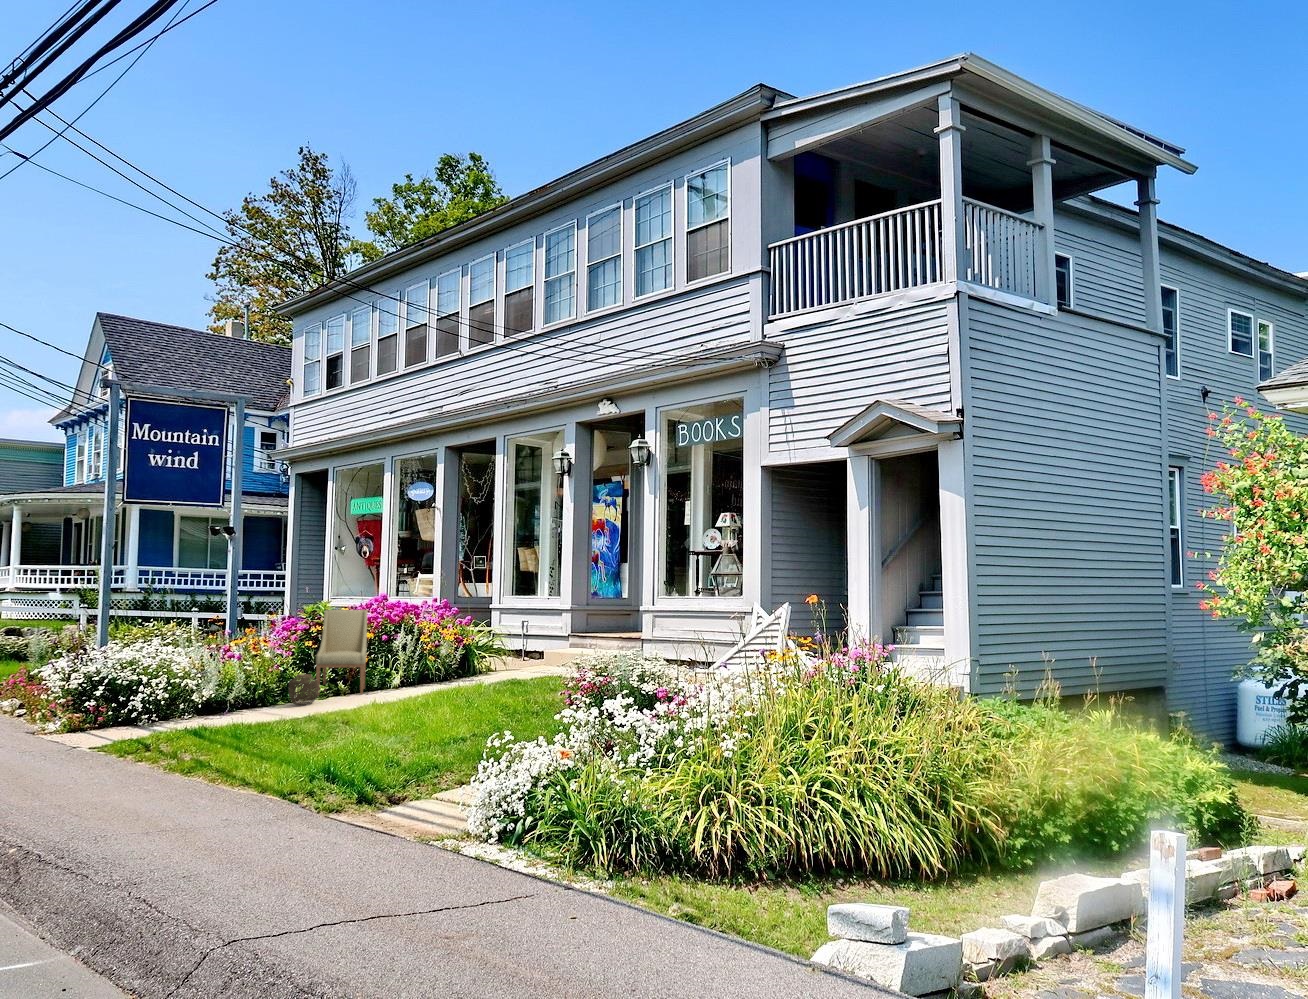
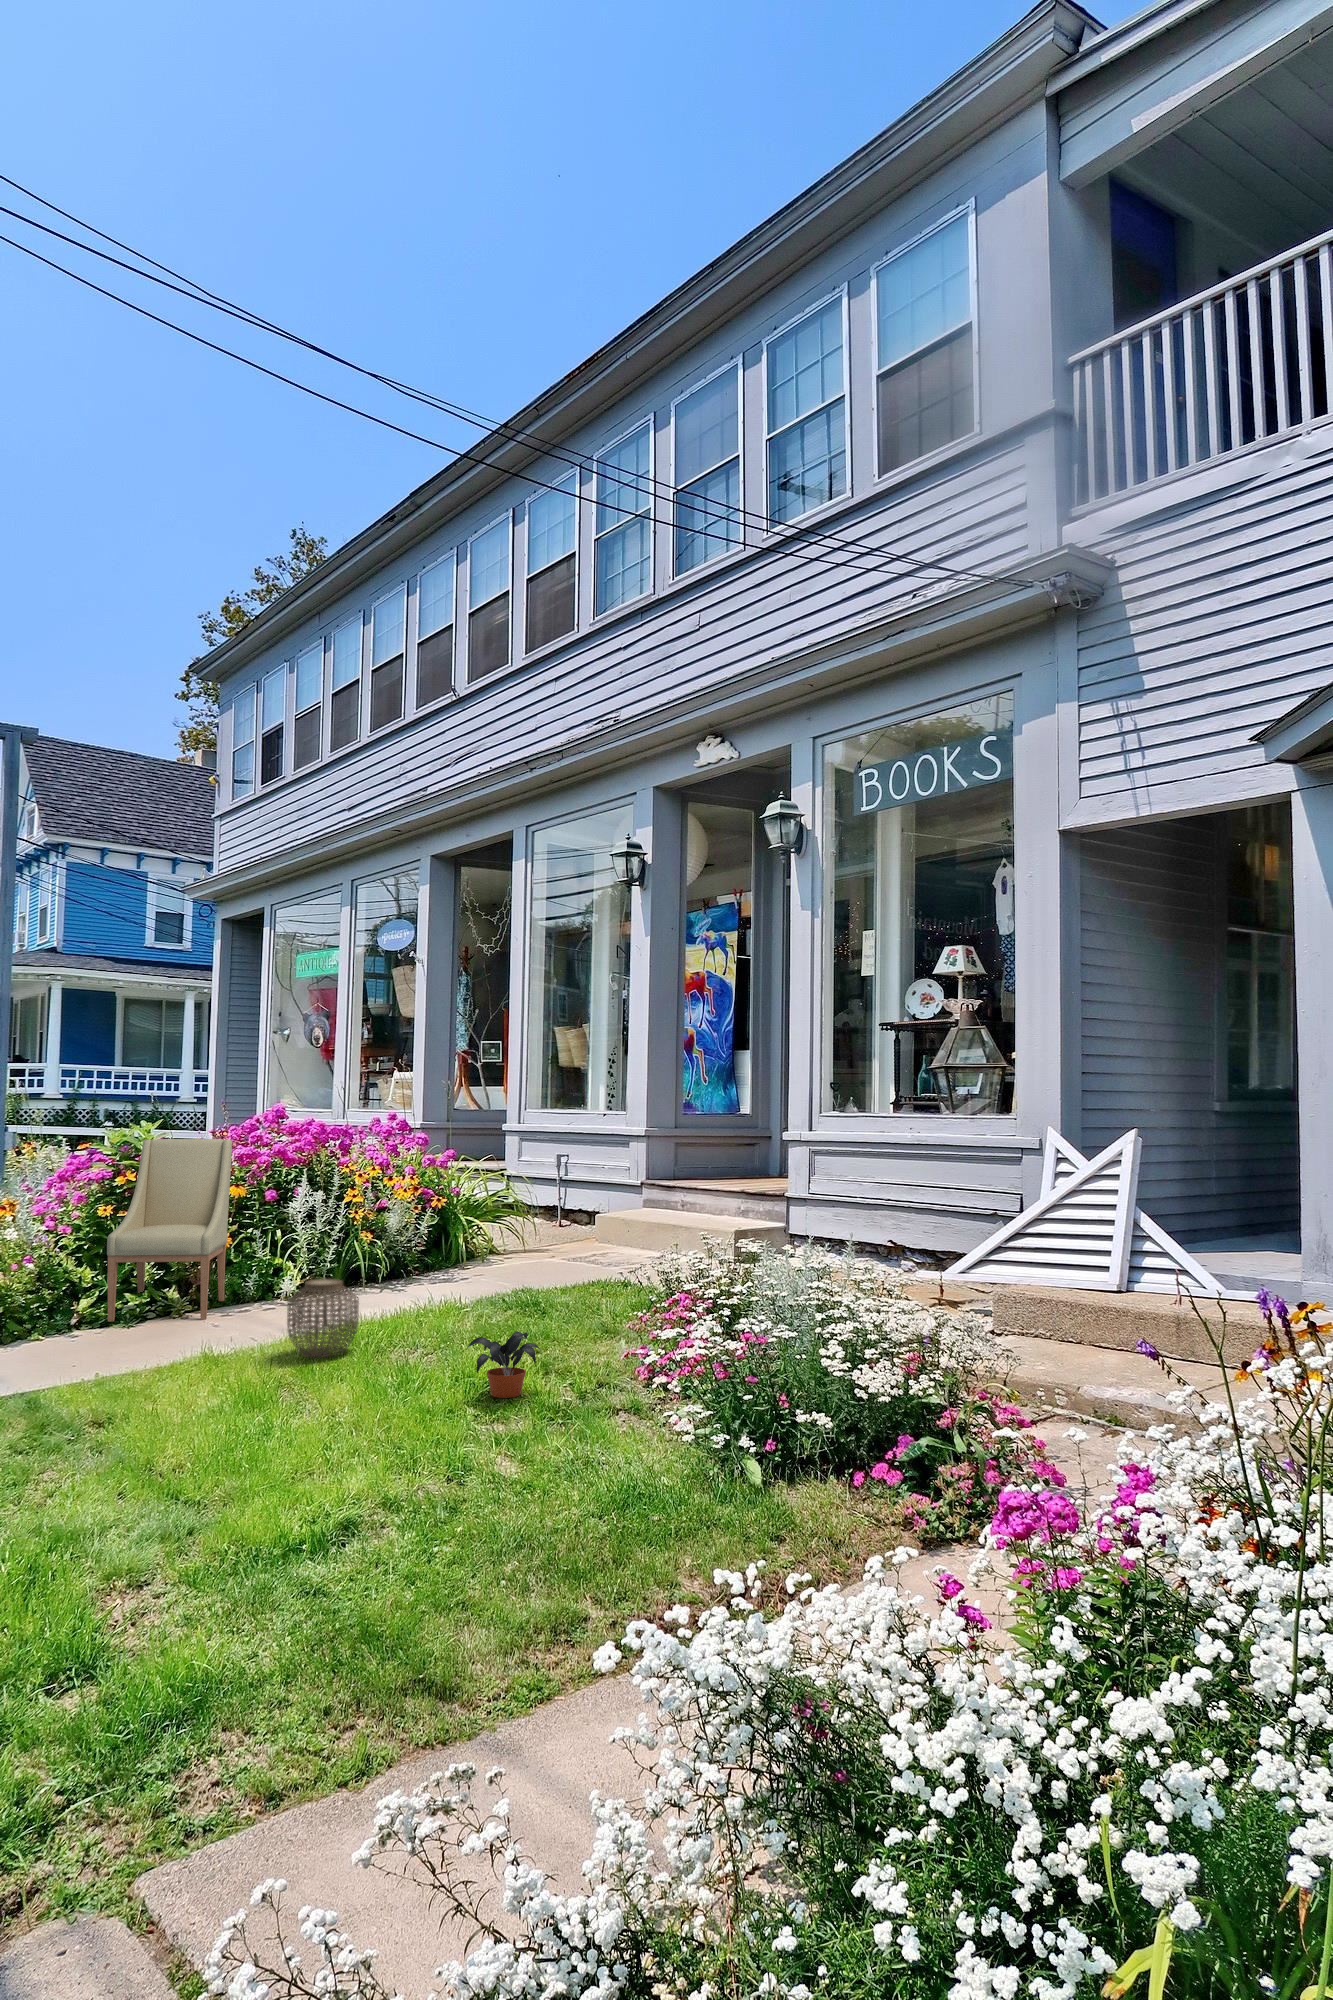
woven basket: present [289,674,319,705] -> present [287,1279,359,1358]
potted plant: none [501,683,532,707] -> present [467,1331,540,1398]

